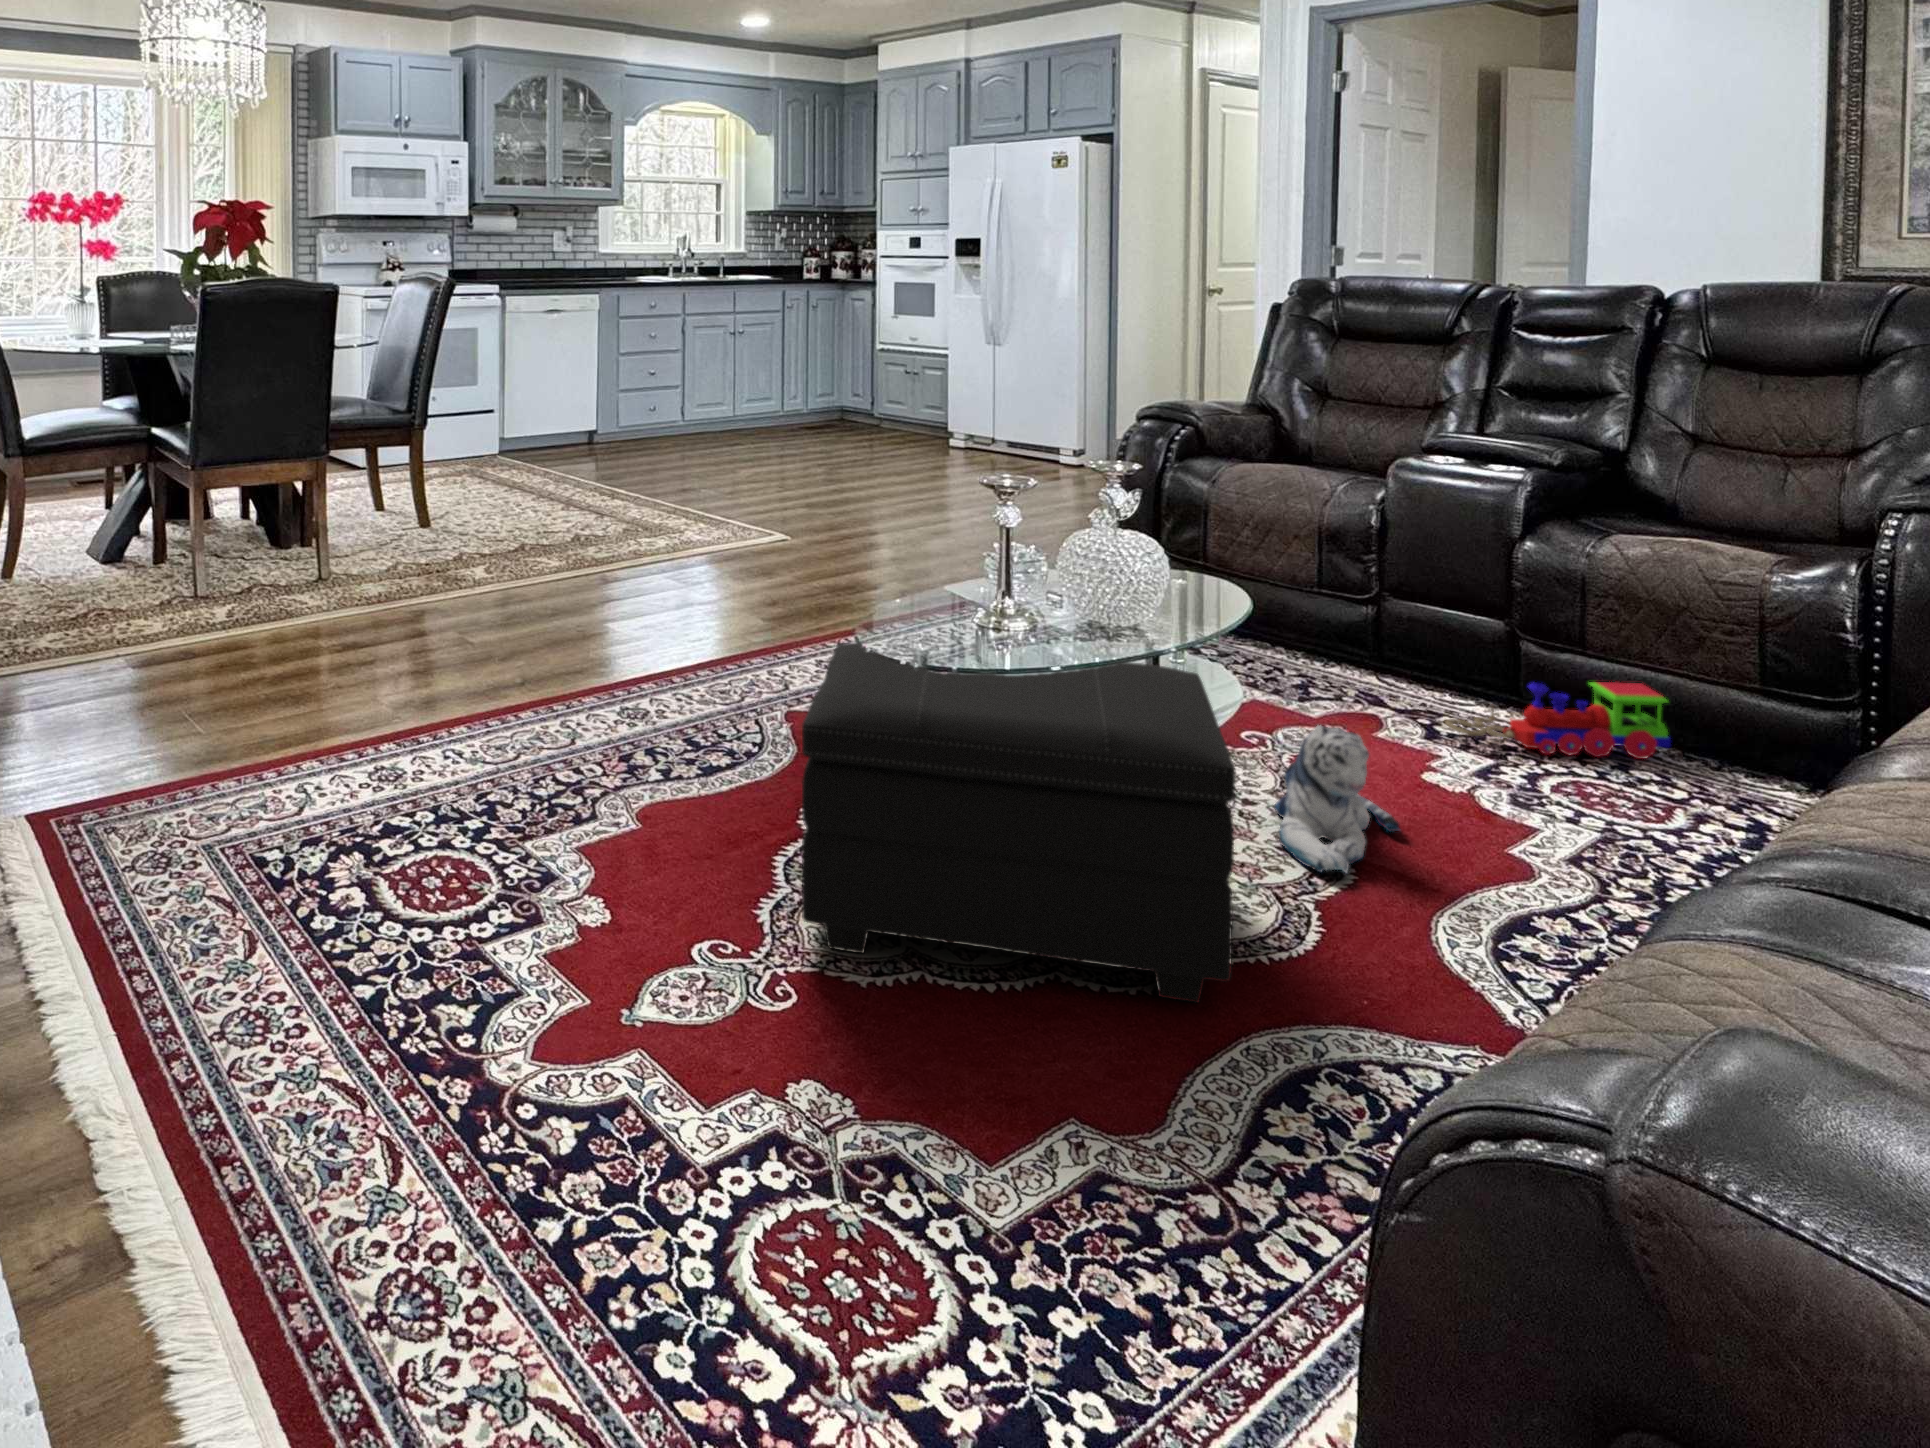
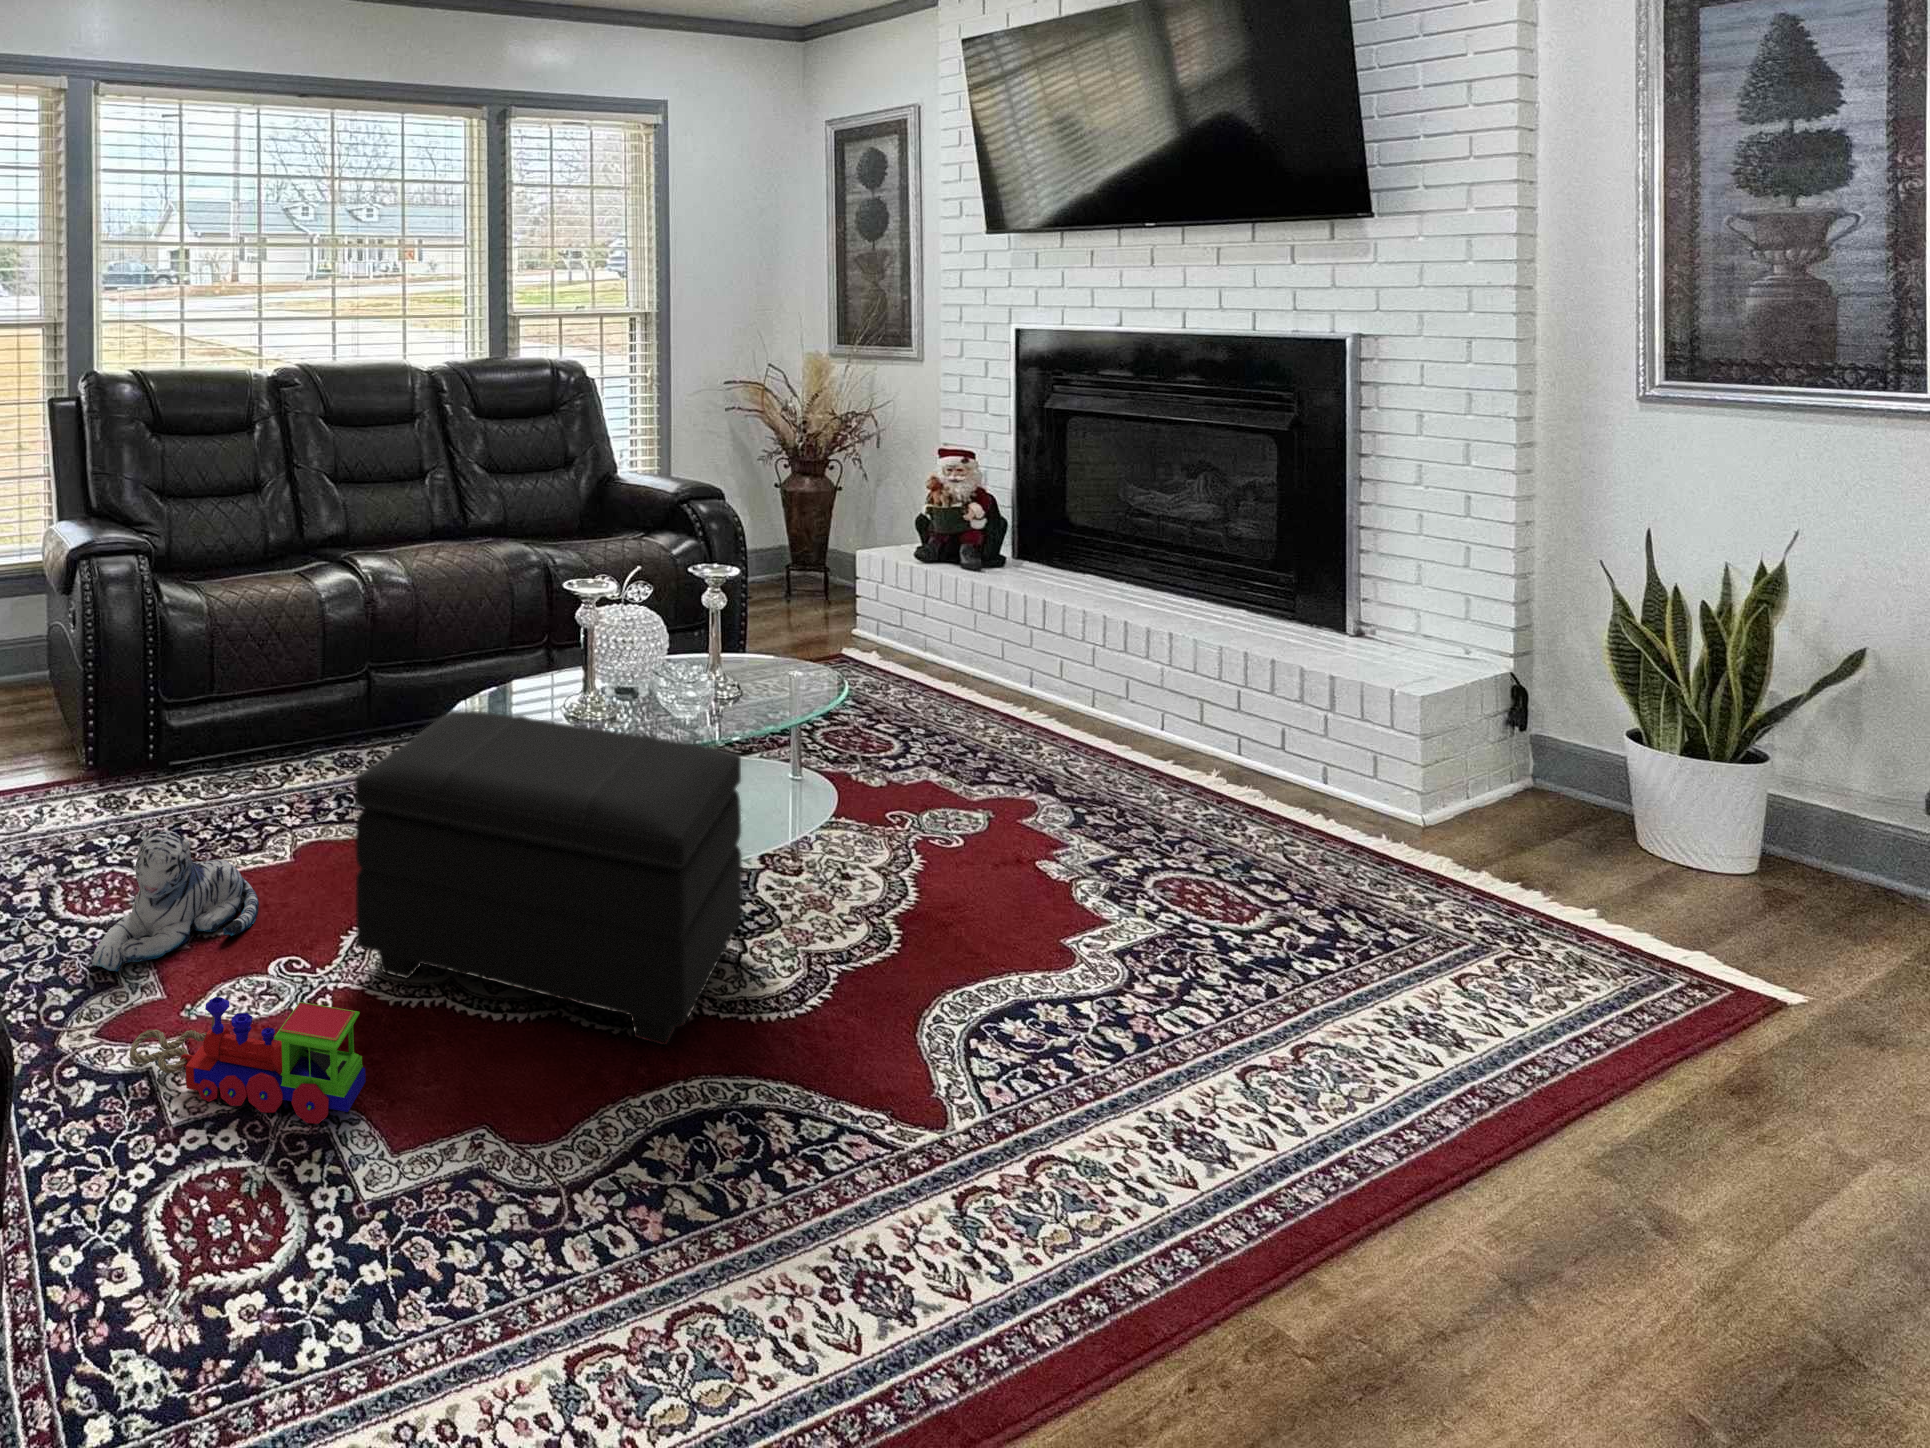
toy train: present [1445,682,1671,759] -> present [130,997,366,1124]
plush toy: present [1274,726,1400,873] -> present [92,829,259,971]

